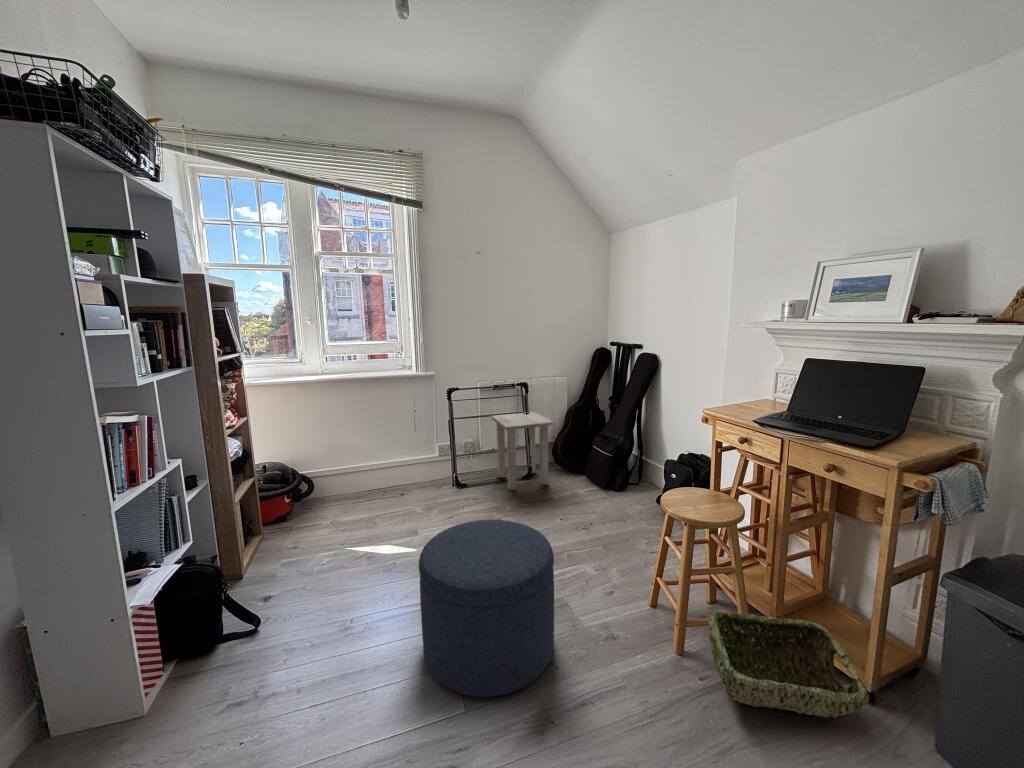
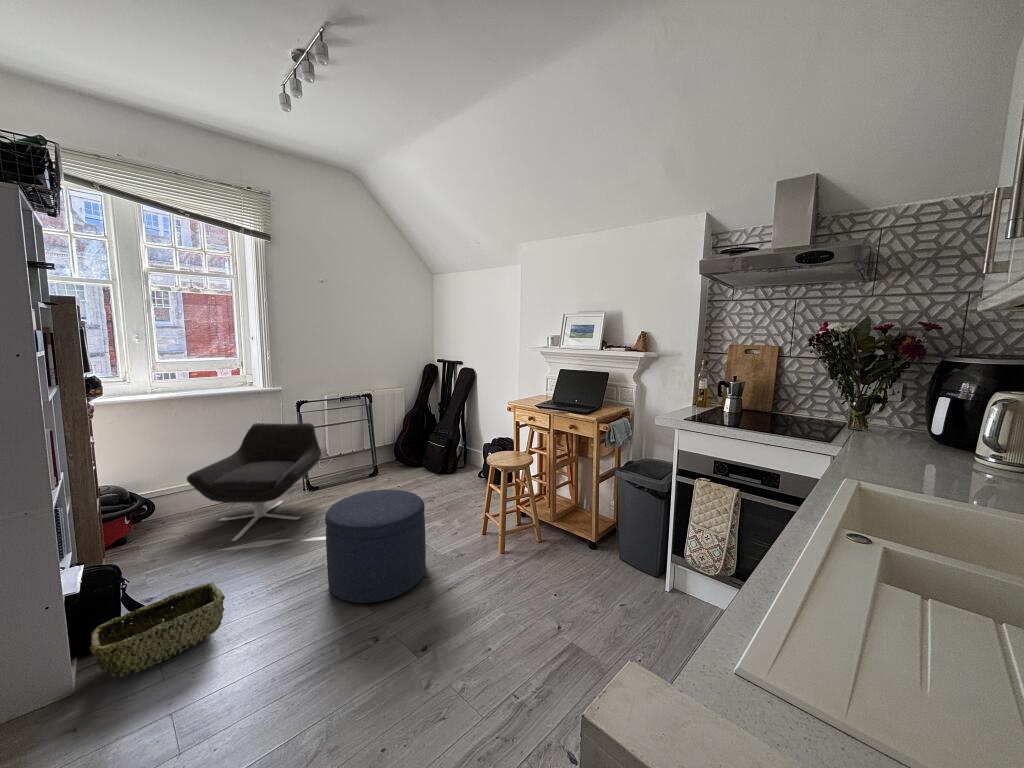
lounge chair: none [331,410,463,542] -> present [187,423,321,541]
side table: present [491,412,554,490] -> none [340,418,397,484]
woven basket: present [708,611,870,718] -> present [90,582,225,677]

